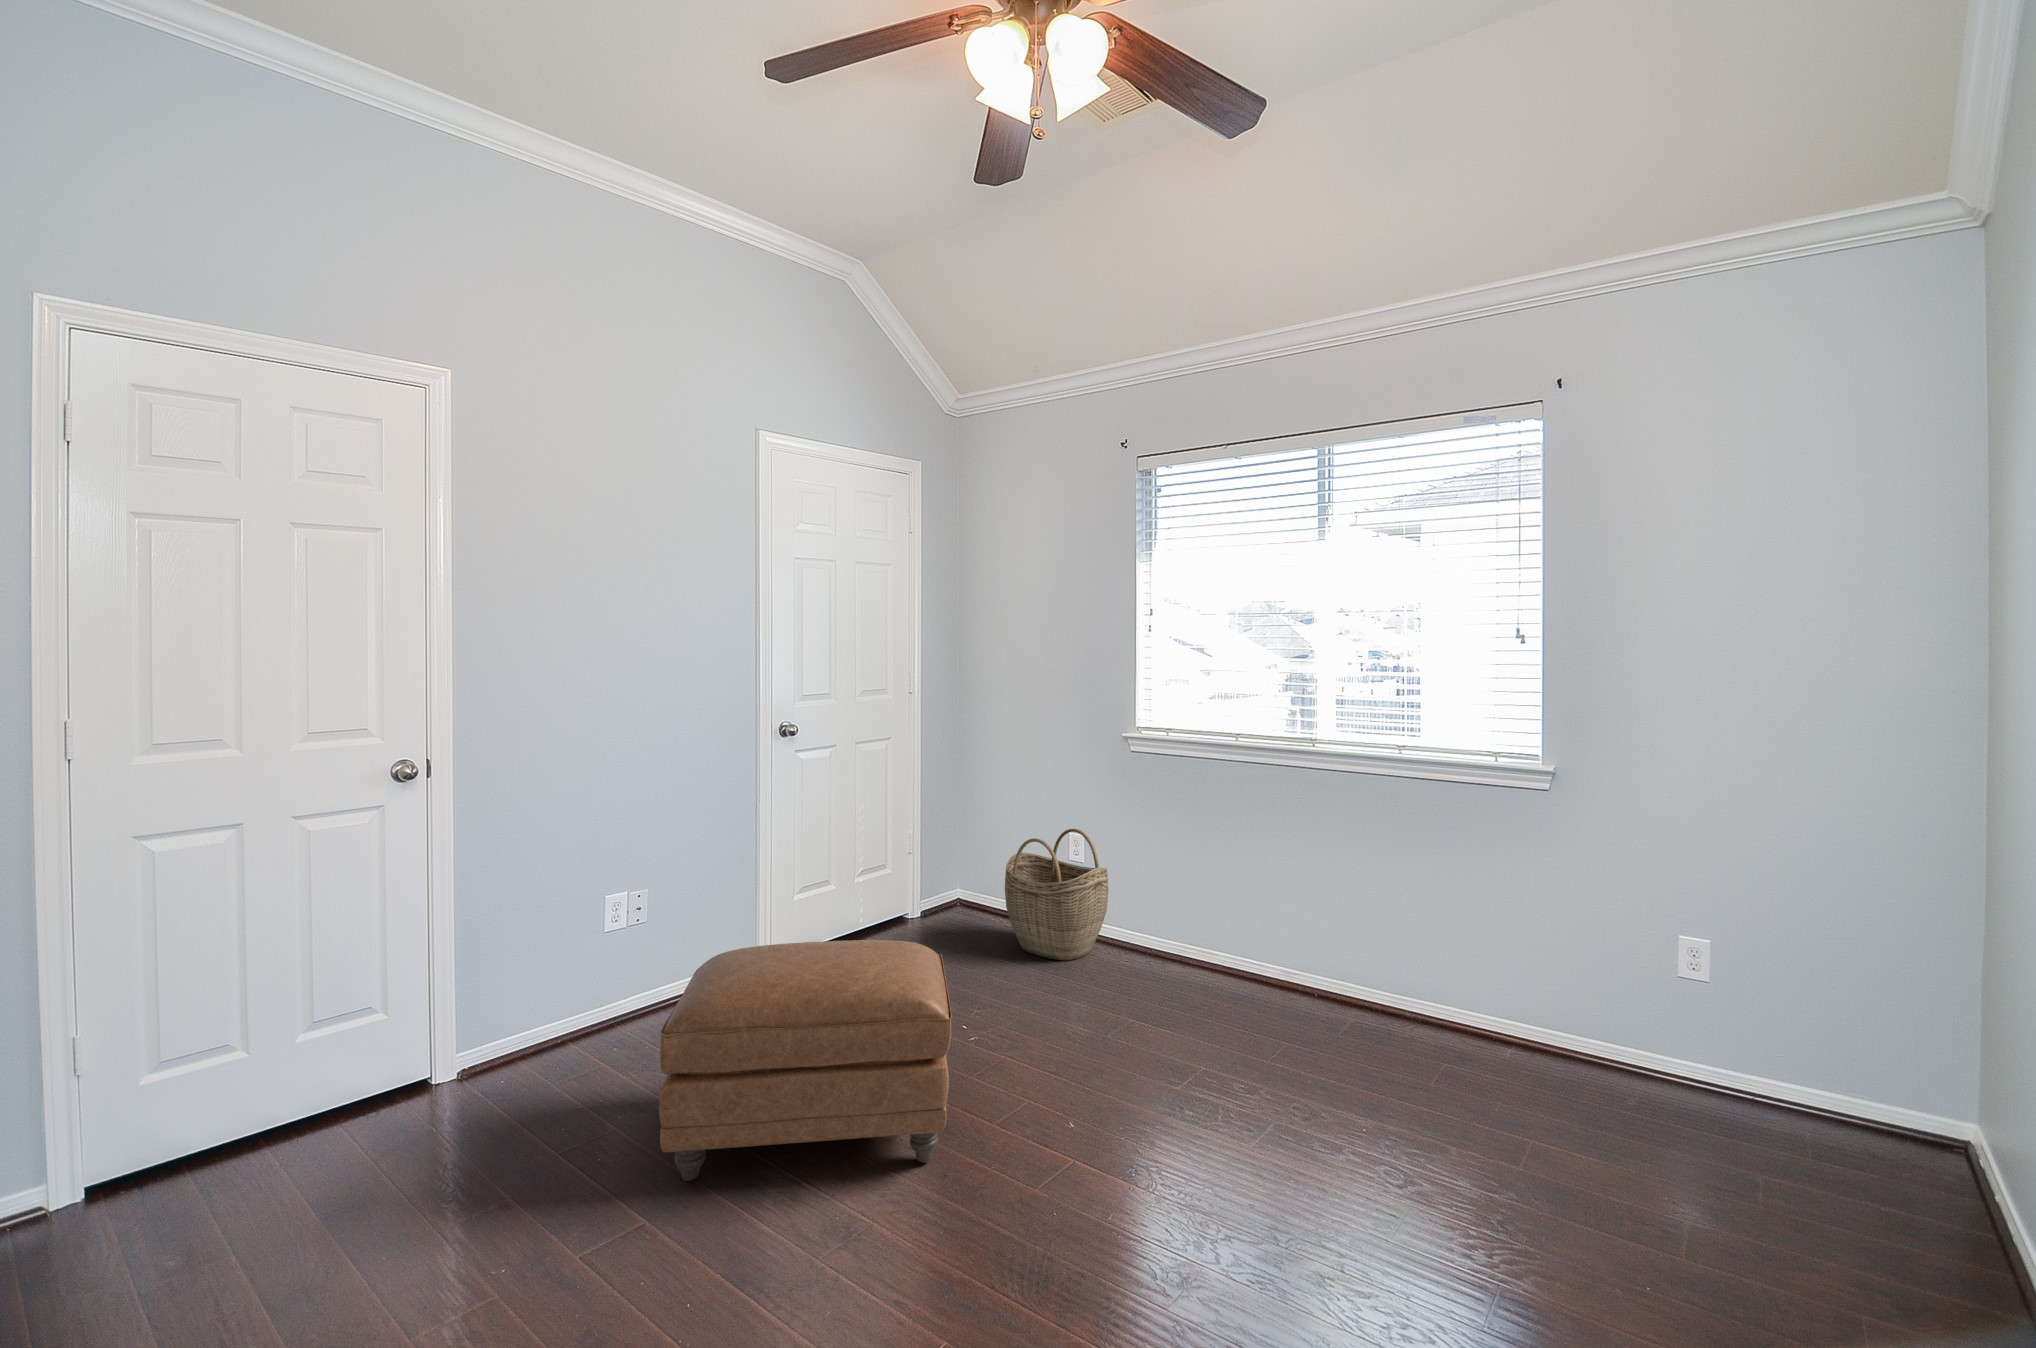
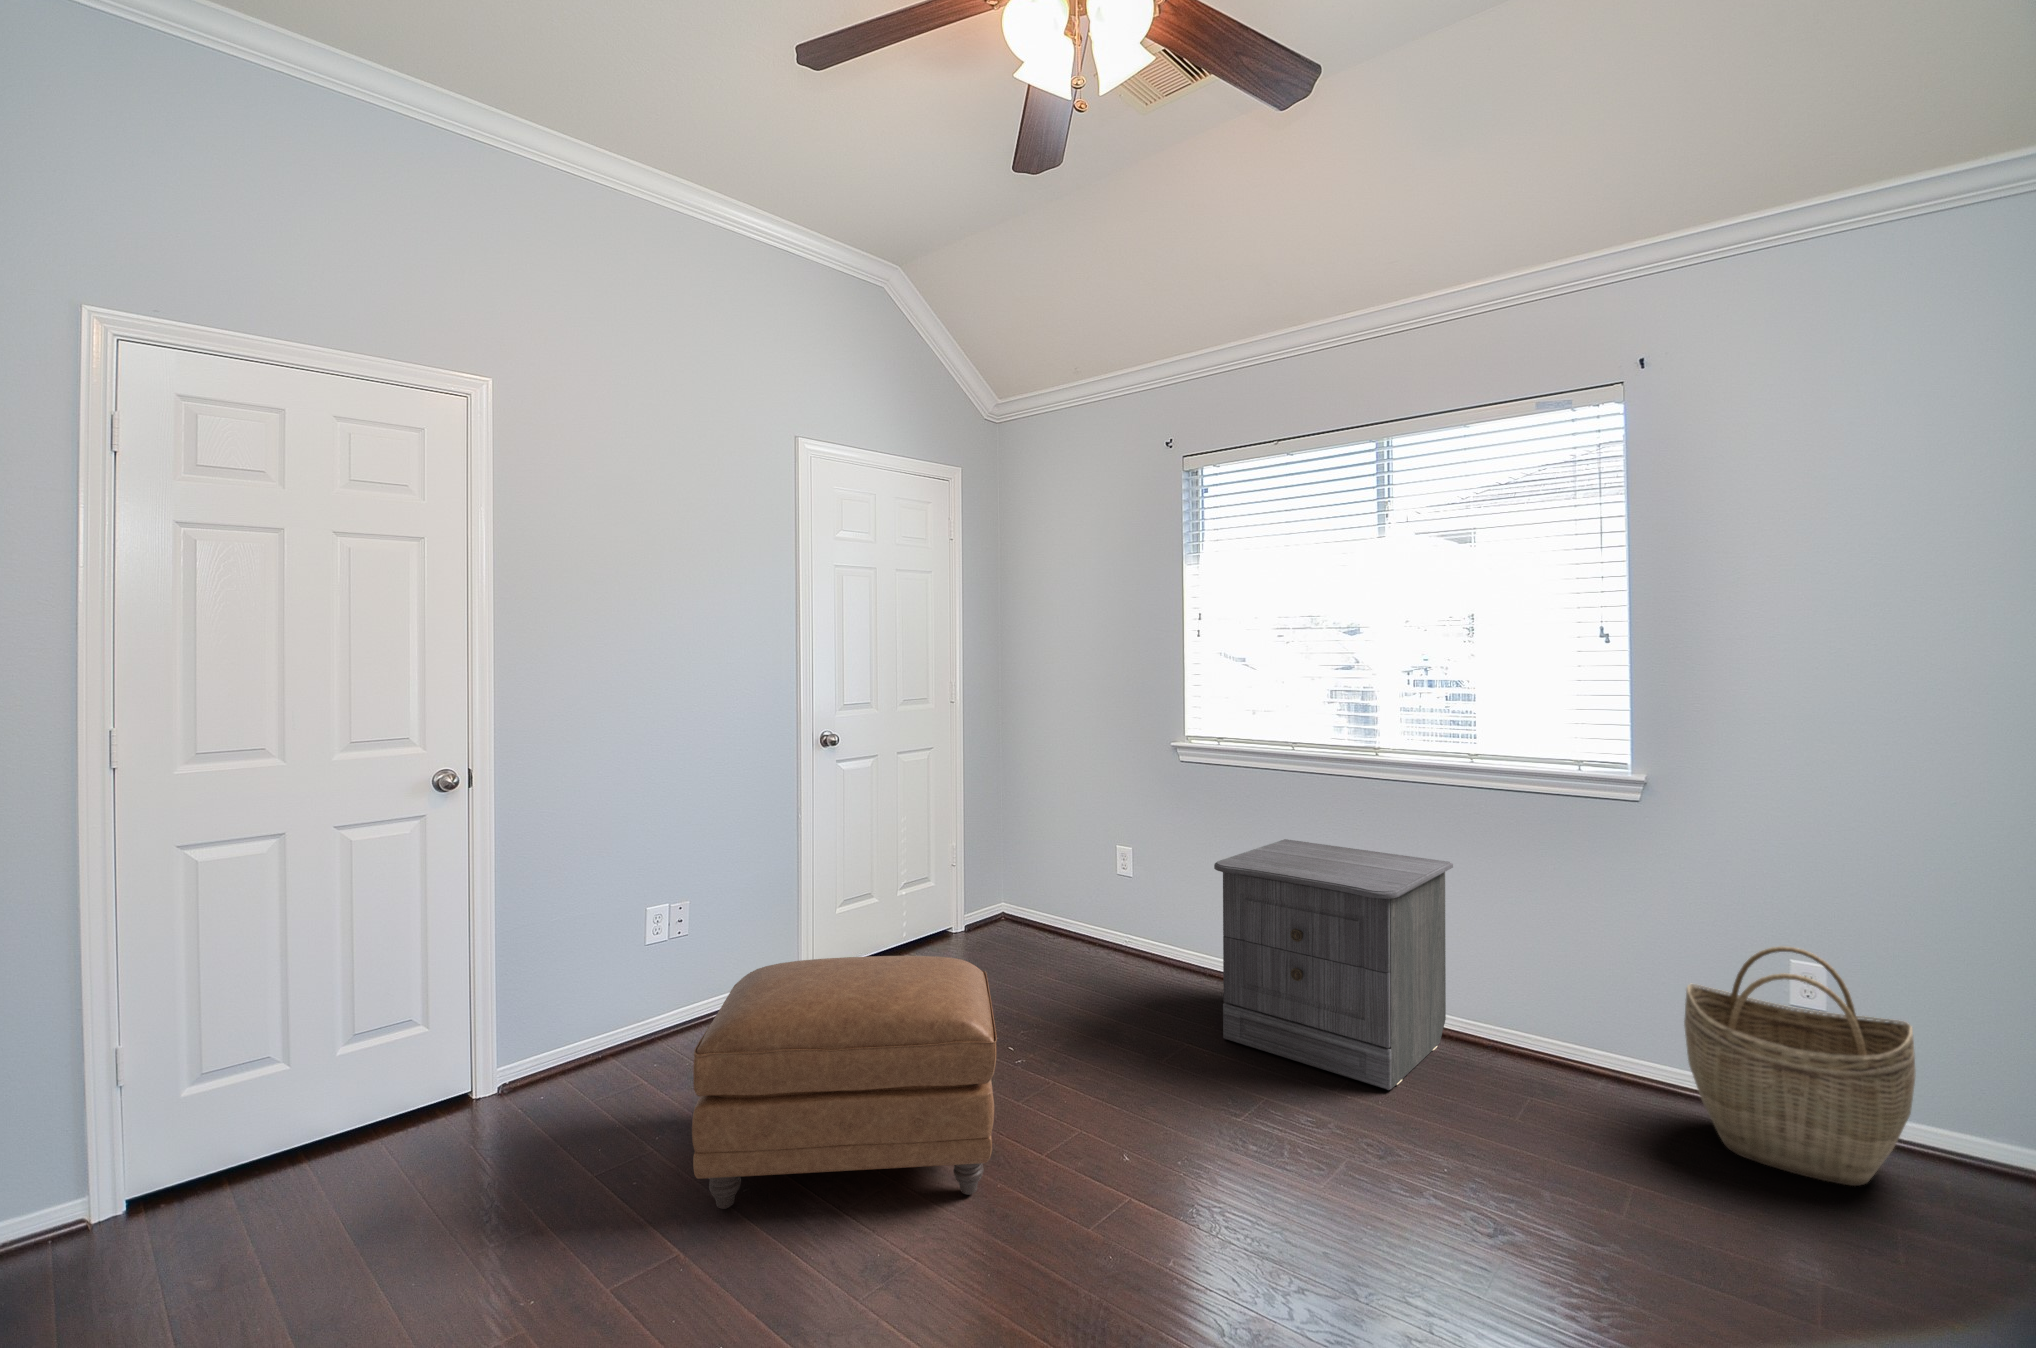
nightstand: none [1161,827,1383,1061] -> present [1214,839,1453,1090]
woven basket: present [1005,829,1109,960] -> present [1684,947,1916,1186]

